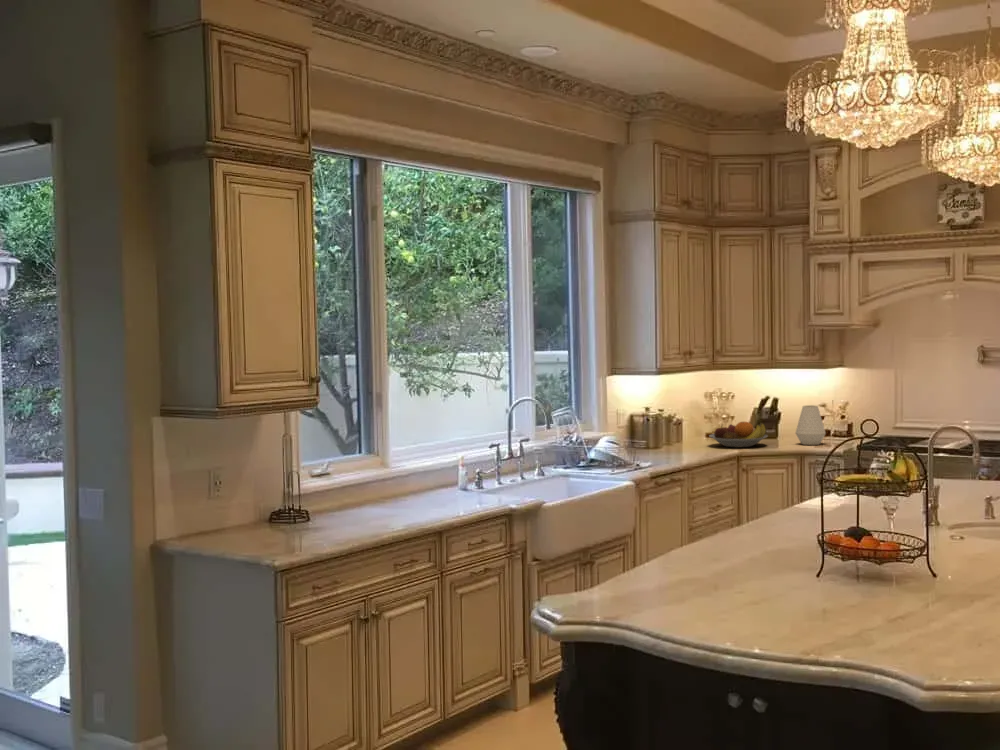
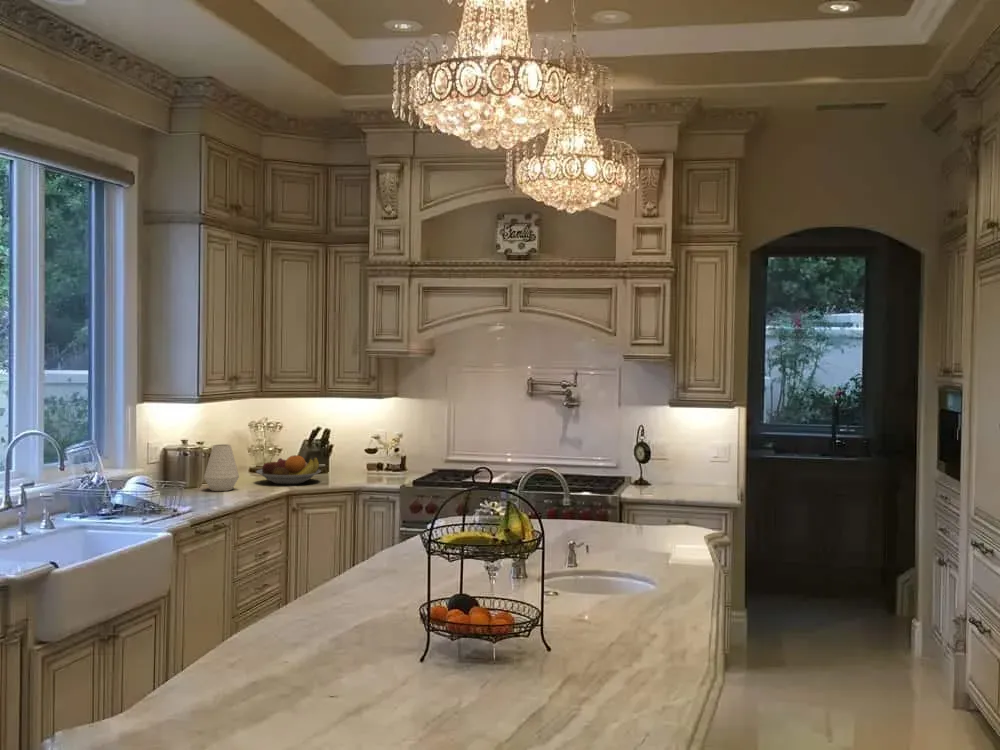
vase: present [796,405,826,445] -> present [204,444,239,491]

